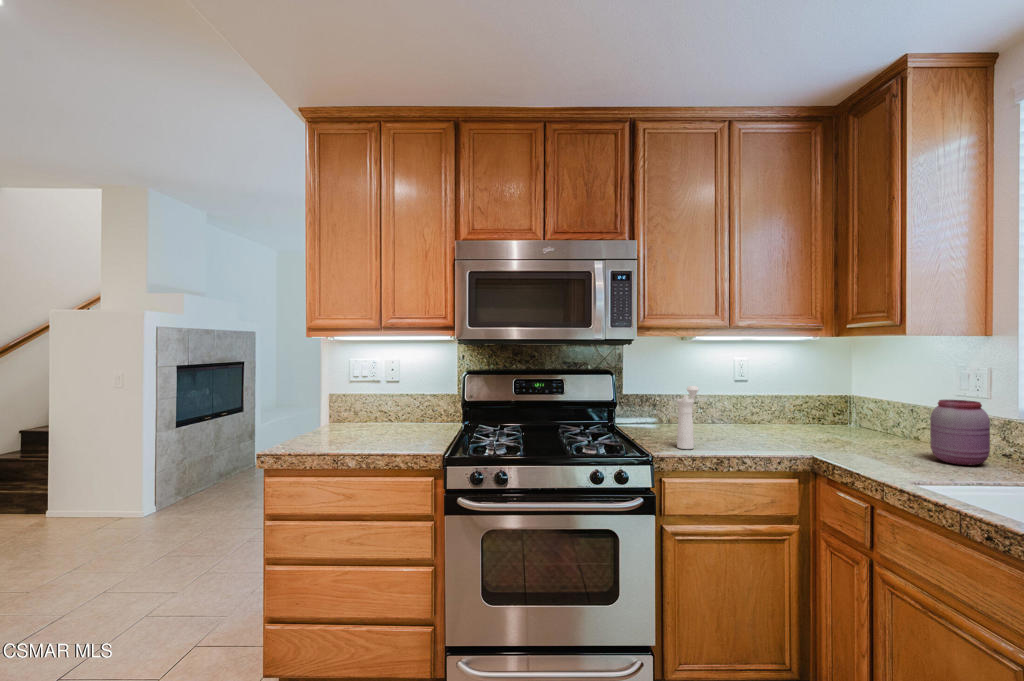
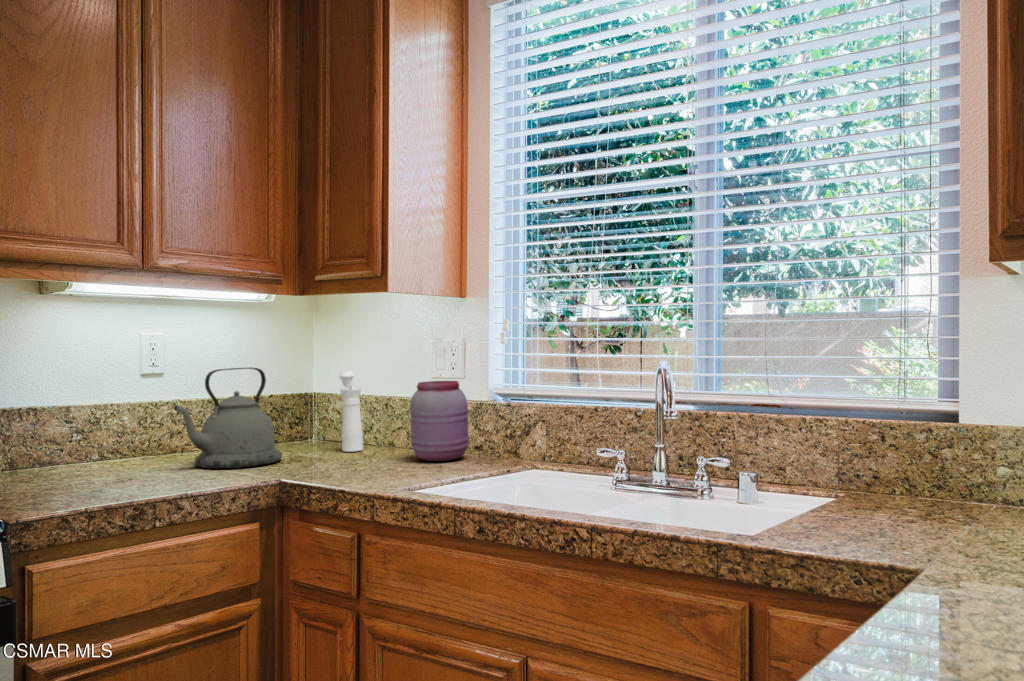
kettle: none [747,376,821,442] -> present [174,368,282,468]
pepper mill: present [677,386,699,449] -> present [339,372,363,452]

